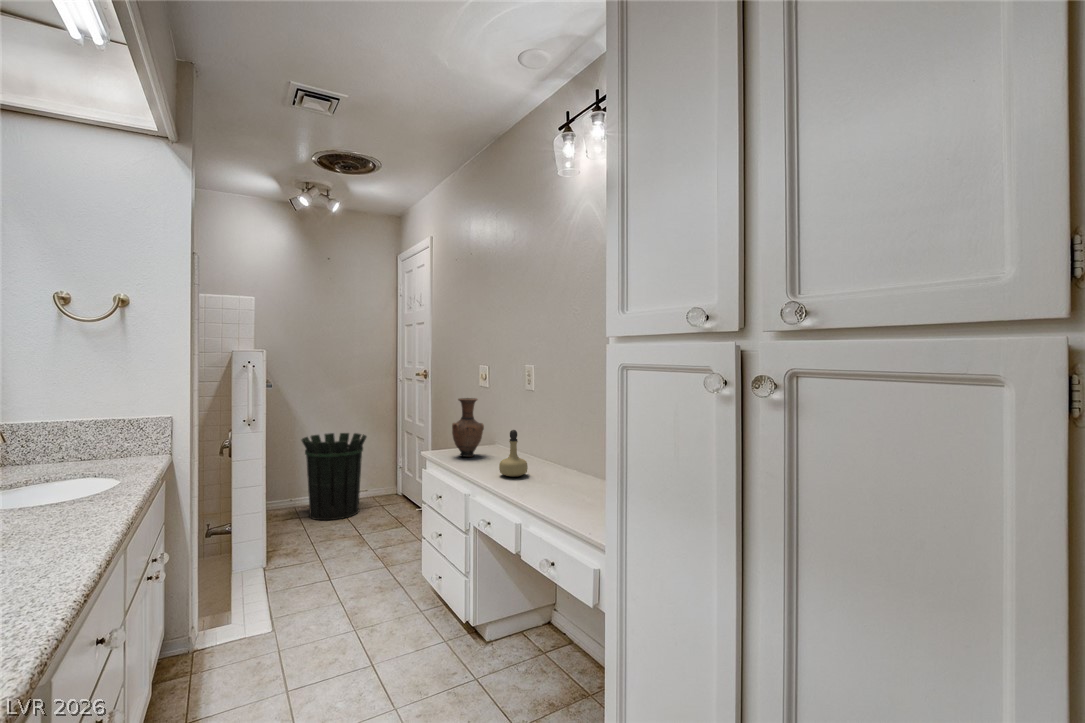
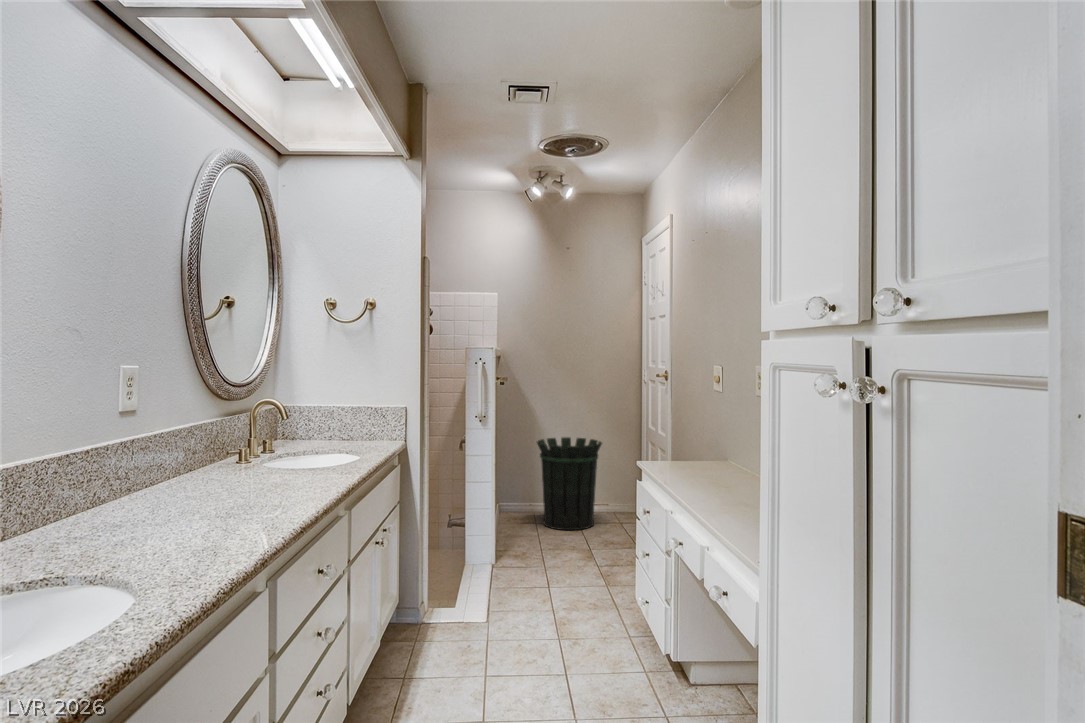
vase: present [452,398,484,457] -> none [667,402,704,471]
perfume bottle: present [499,430,528,477] -> none [706,440,741,496]

